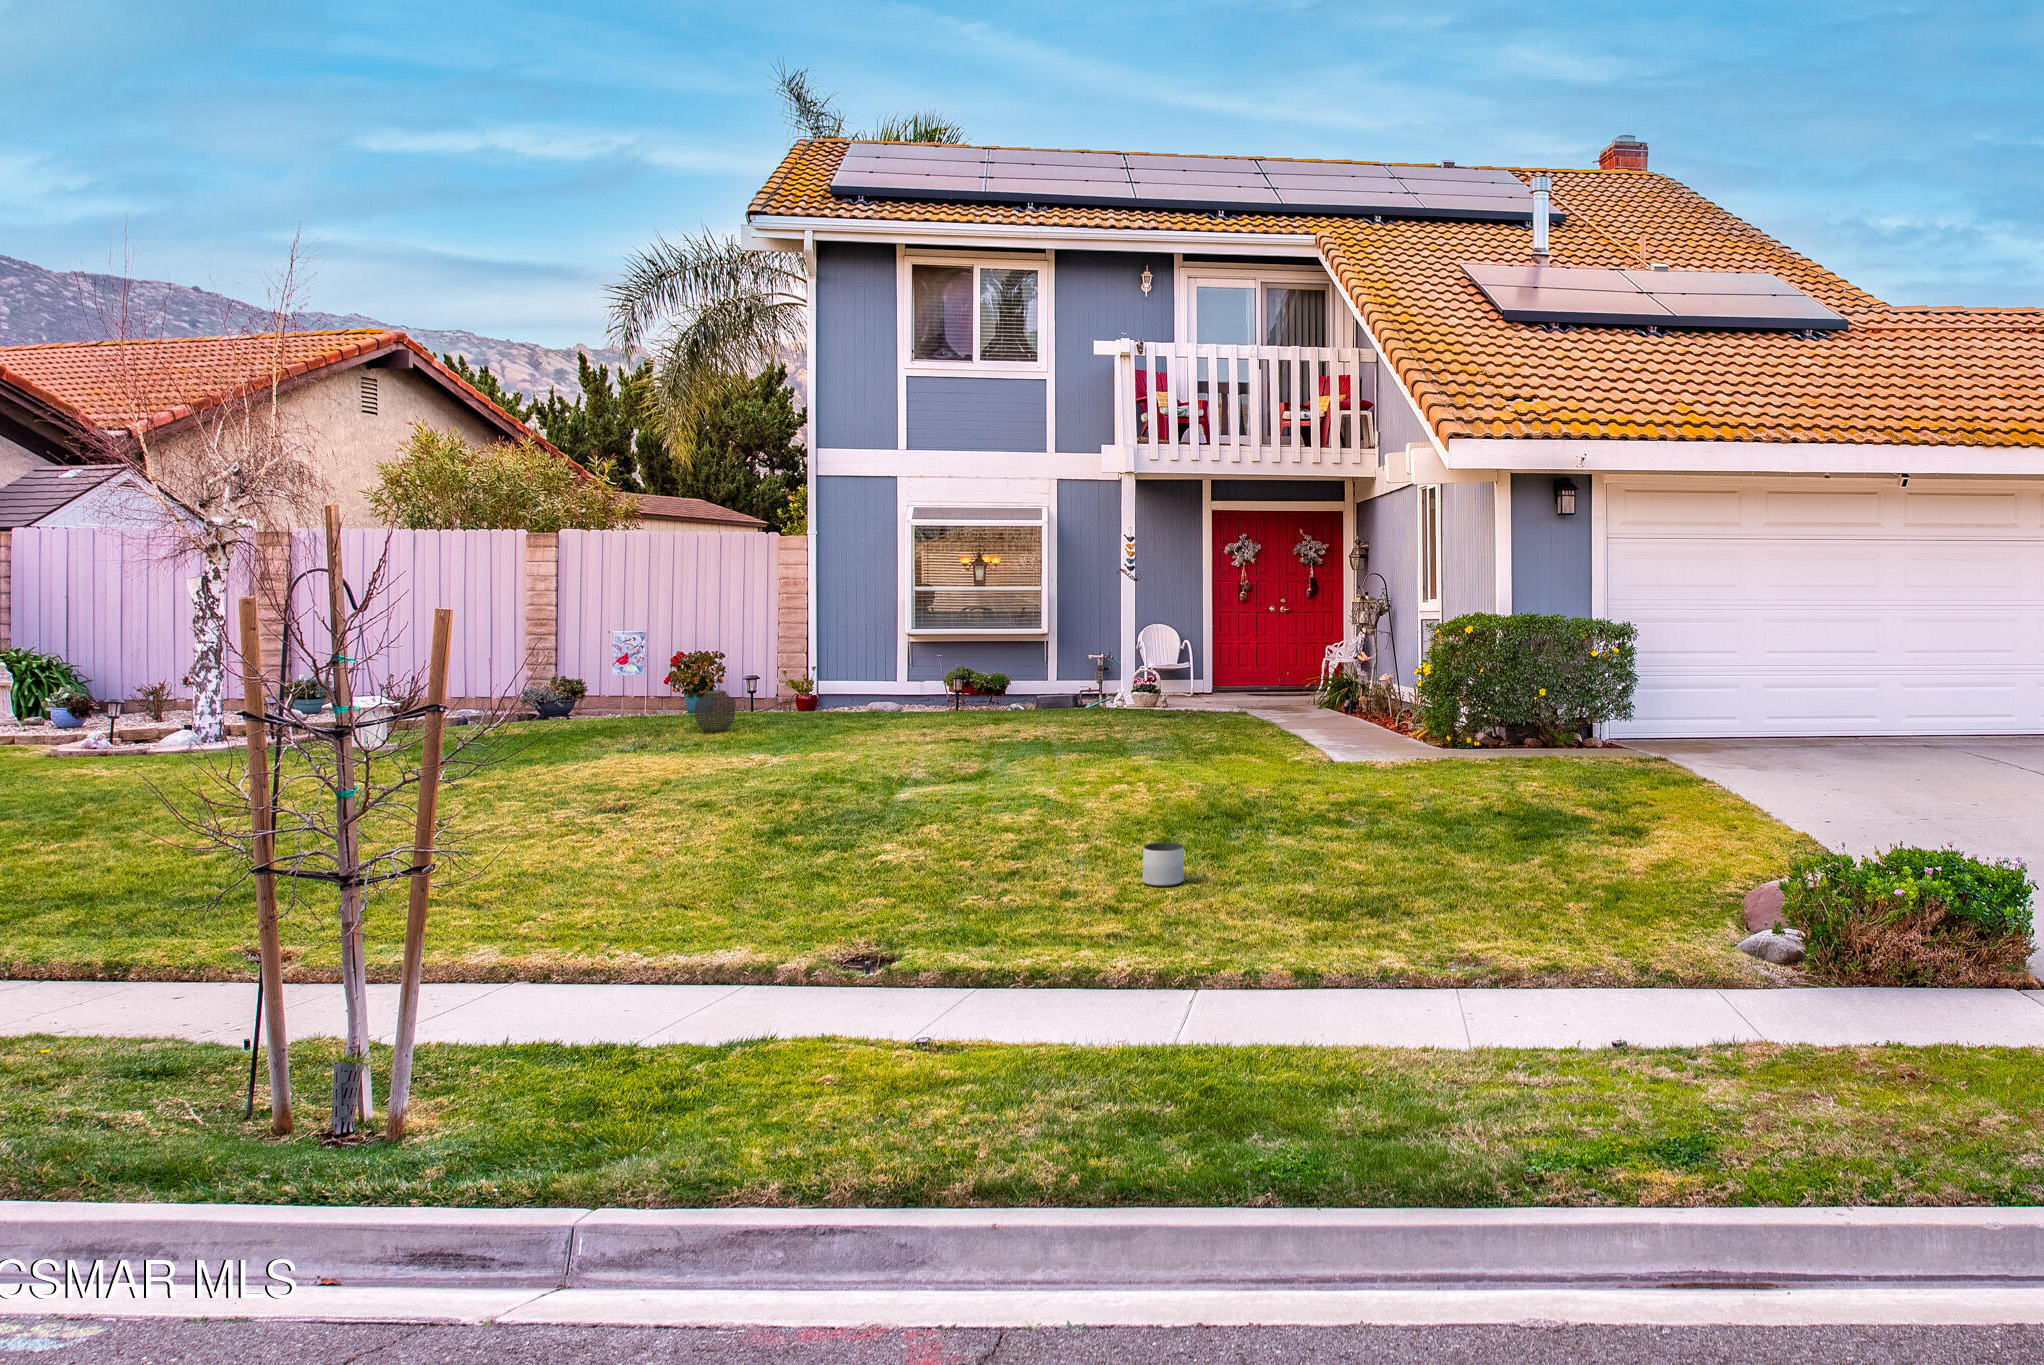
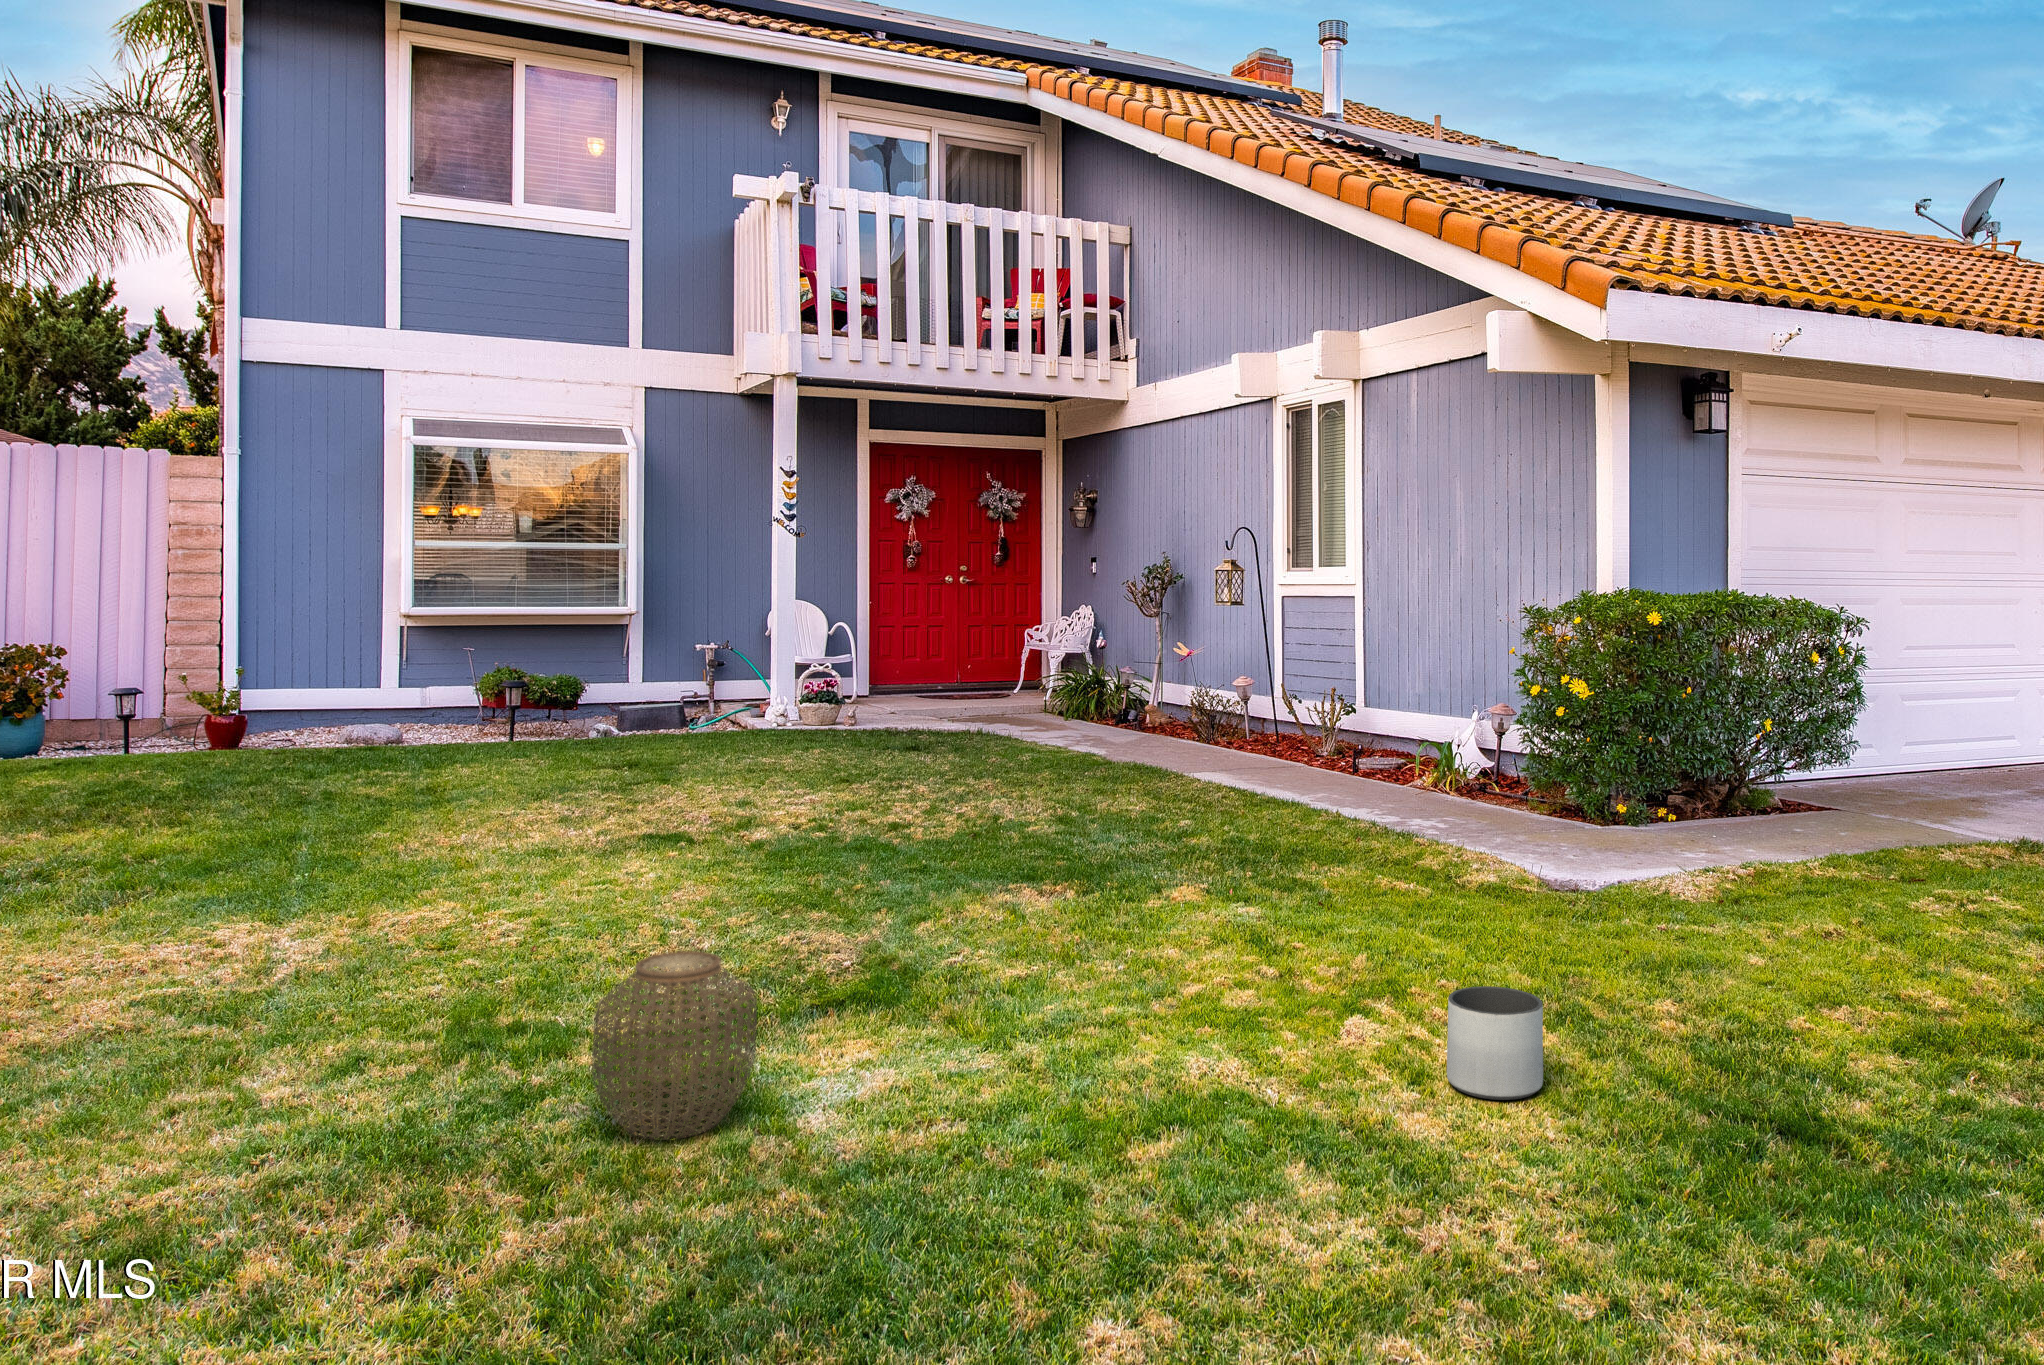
woven basket: present [695,691,736,732] -> present [592,951,757,1140]

